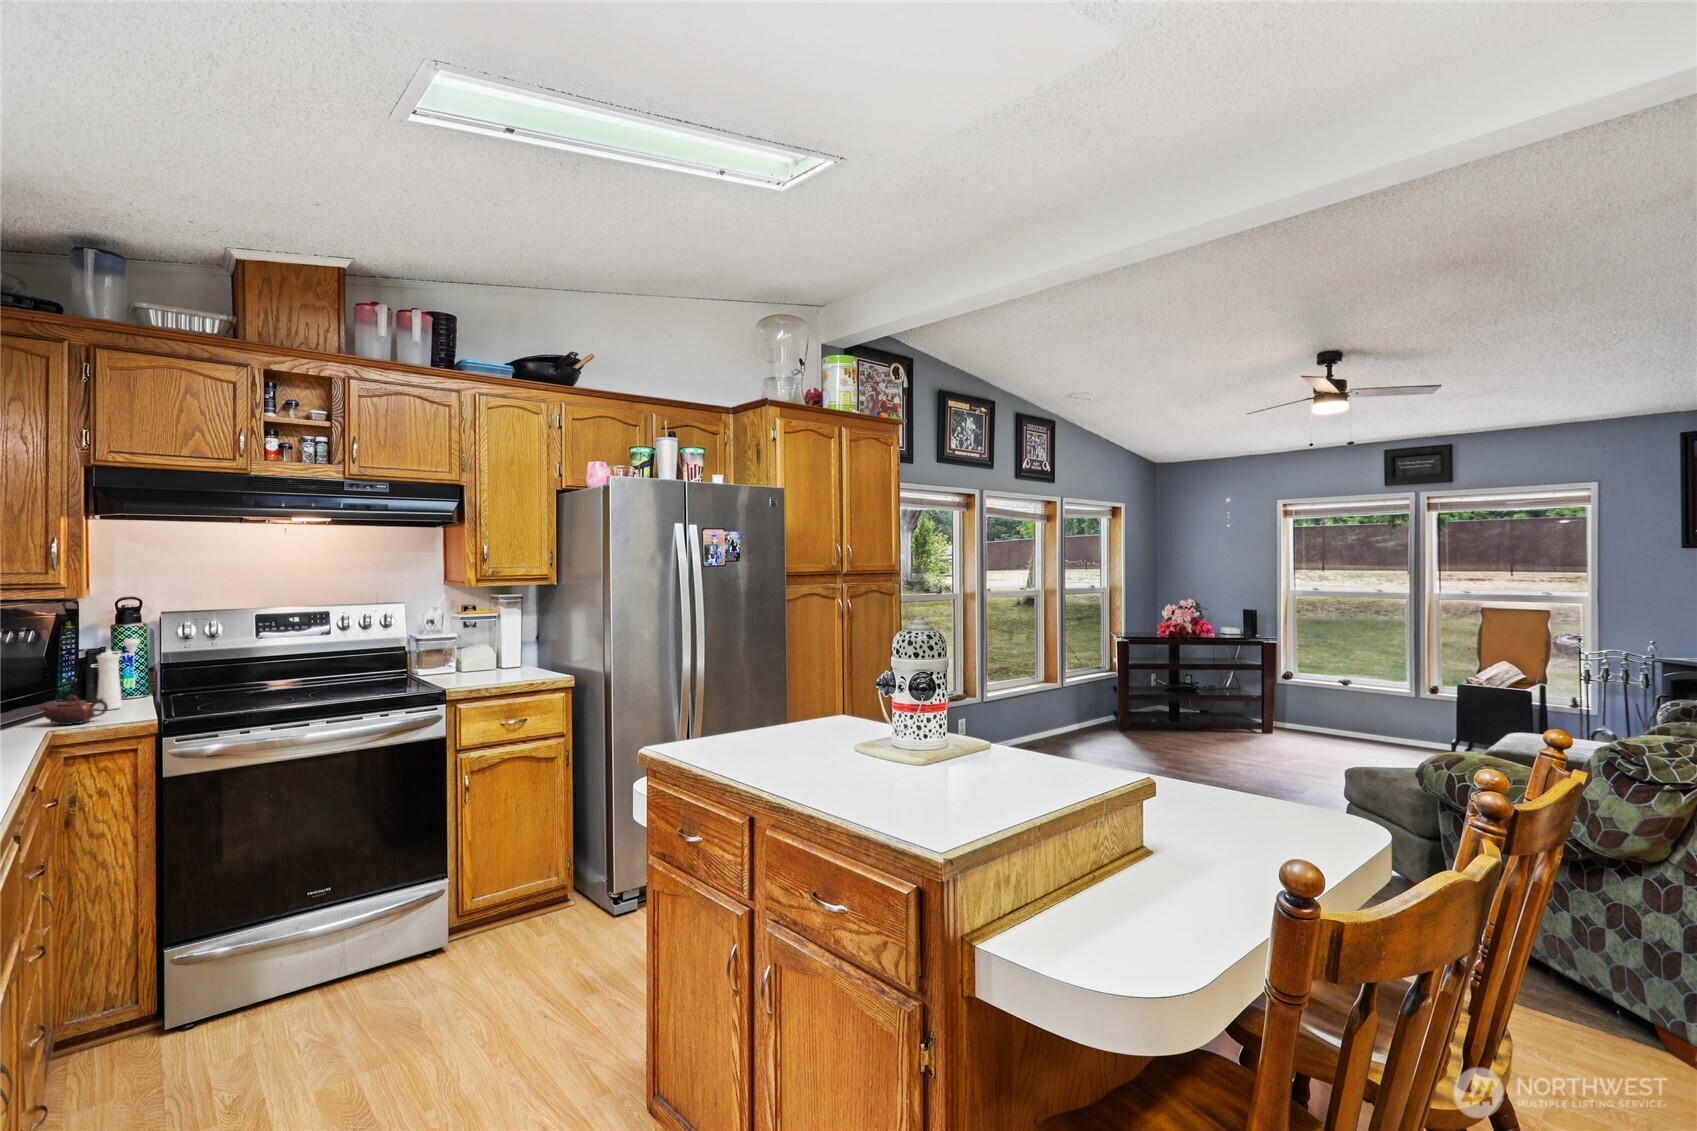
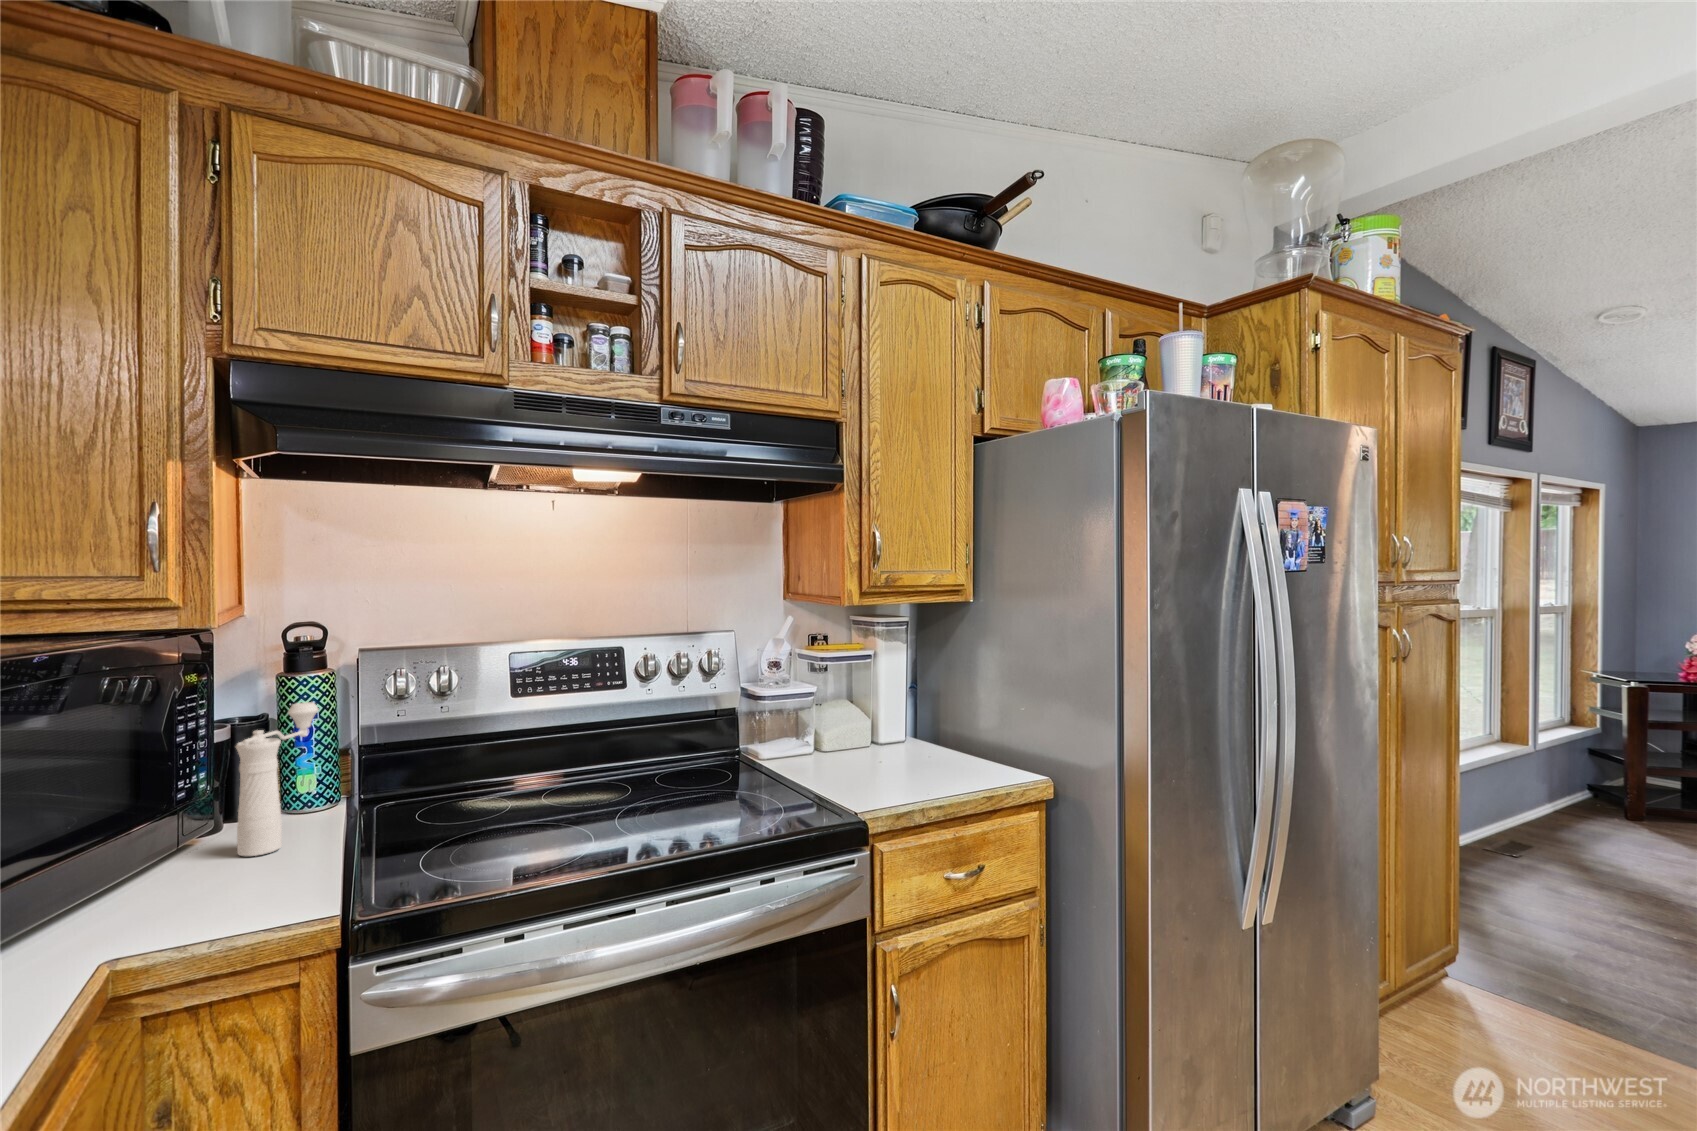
teapot: present [39,695,108,725] -> none [98,852,245,929]

